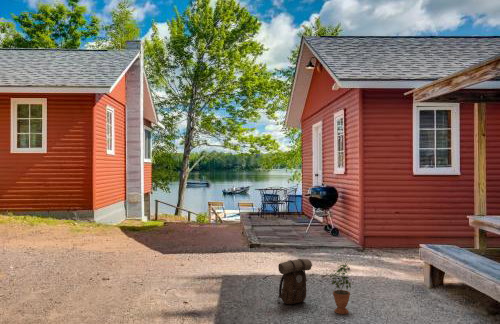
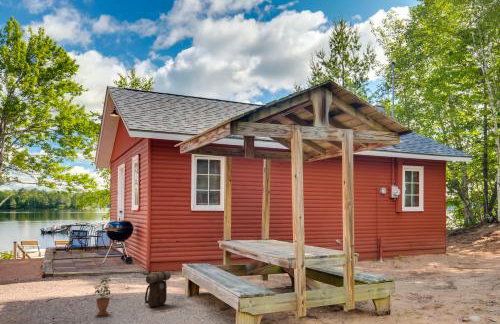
backpack: present [278,259,312,305] -> present [145,272,171,307]

